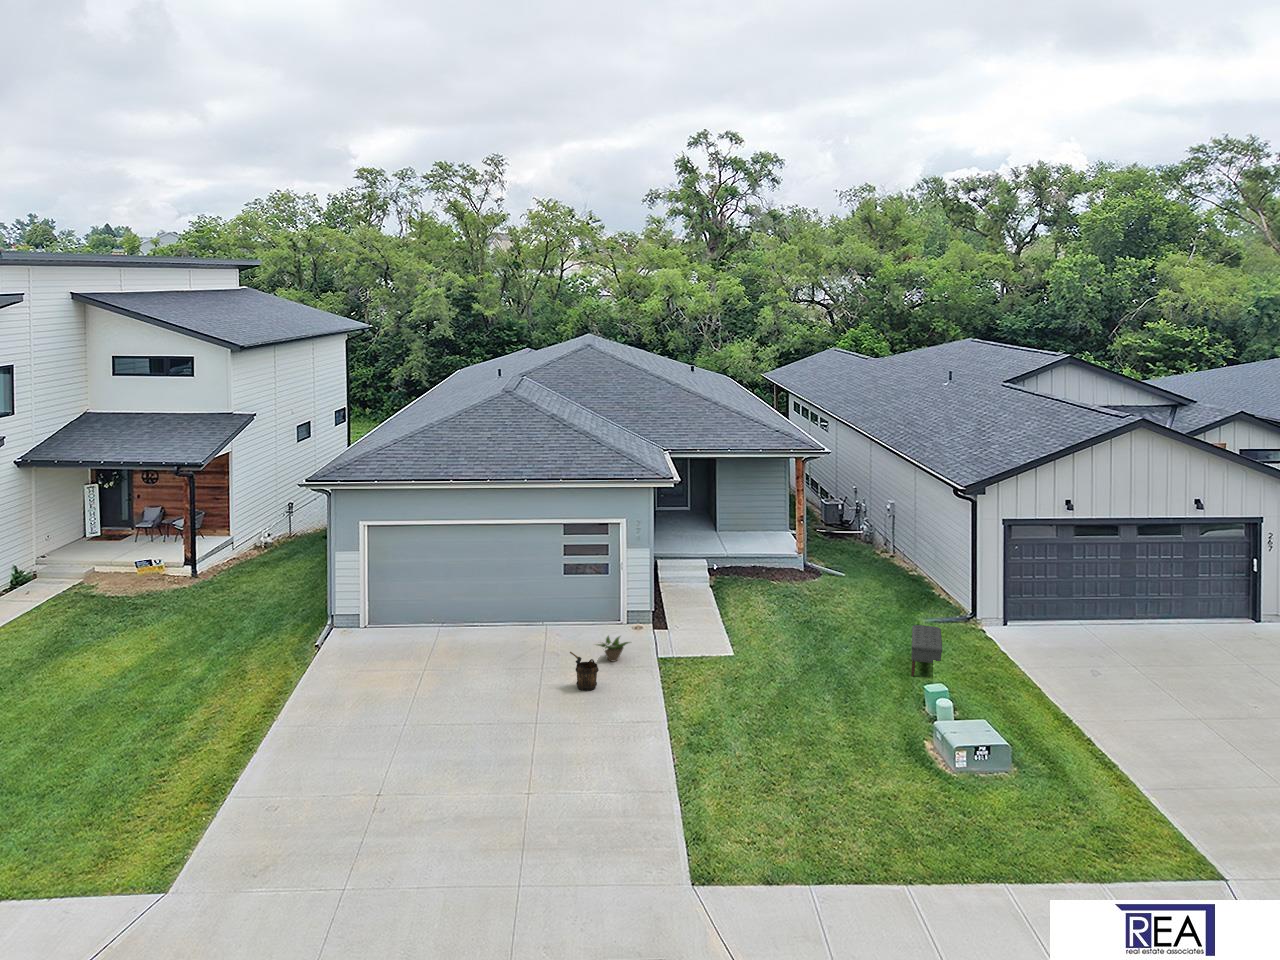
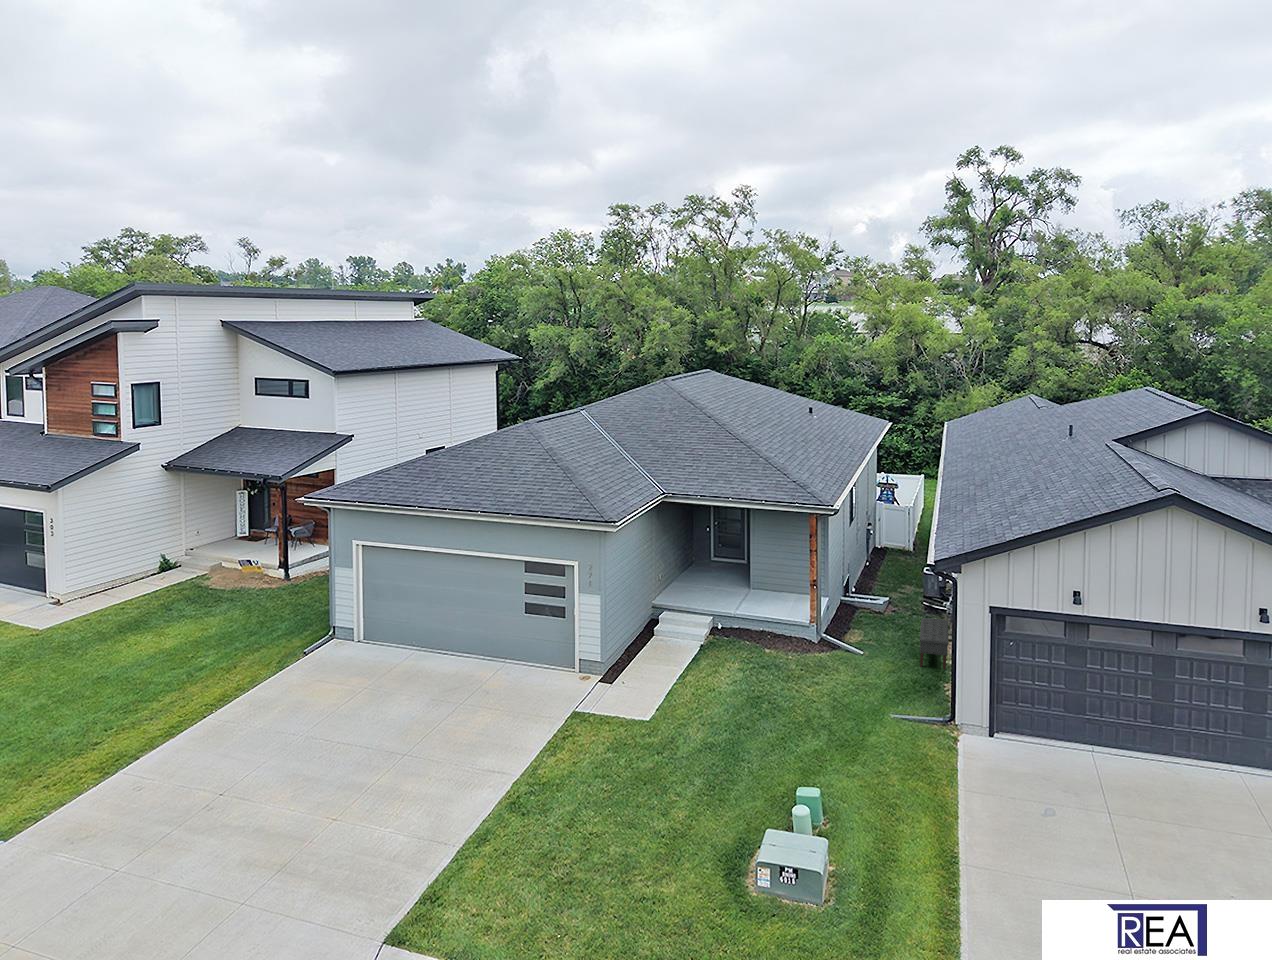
decorative plant: present [597,636,630,661] -> none [628,631,663,655]
bucket: present [570,652,598,691] -> none [605,648,631,684]

